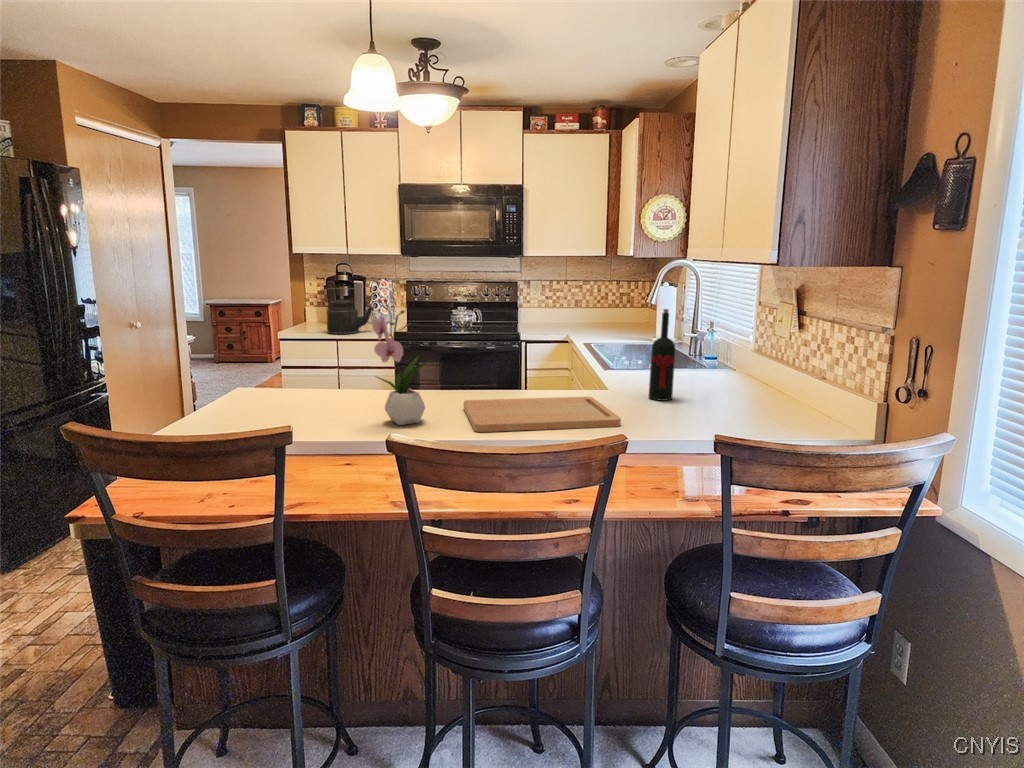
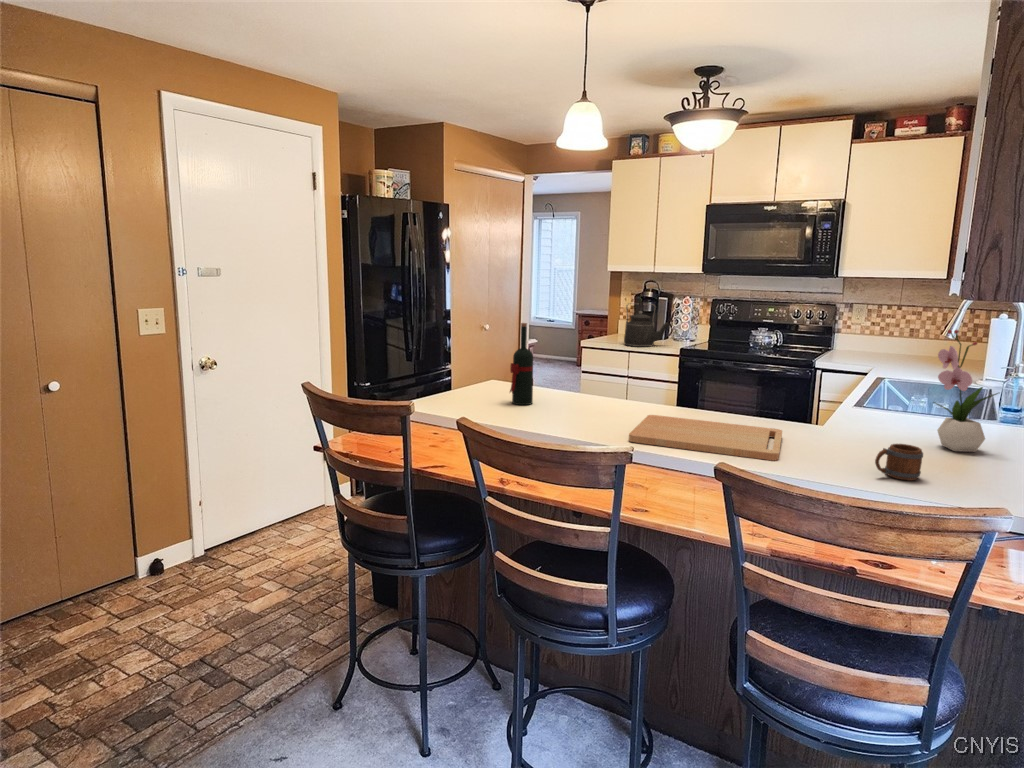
flower arrangement: present [372,299,430,425] -> present [934,330,998,452]
wine bottle: present [649,309,675,401] -> present [510,323,533,405]
mug: none [704,393,734,424] -> present [875,444,923,480]

